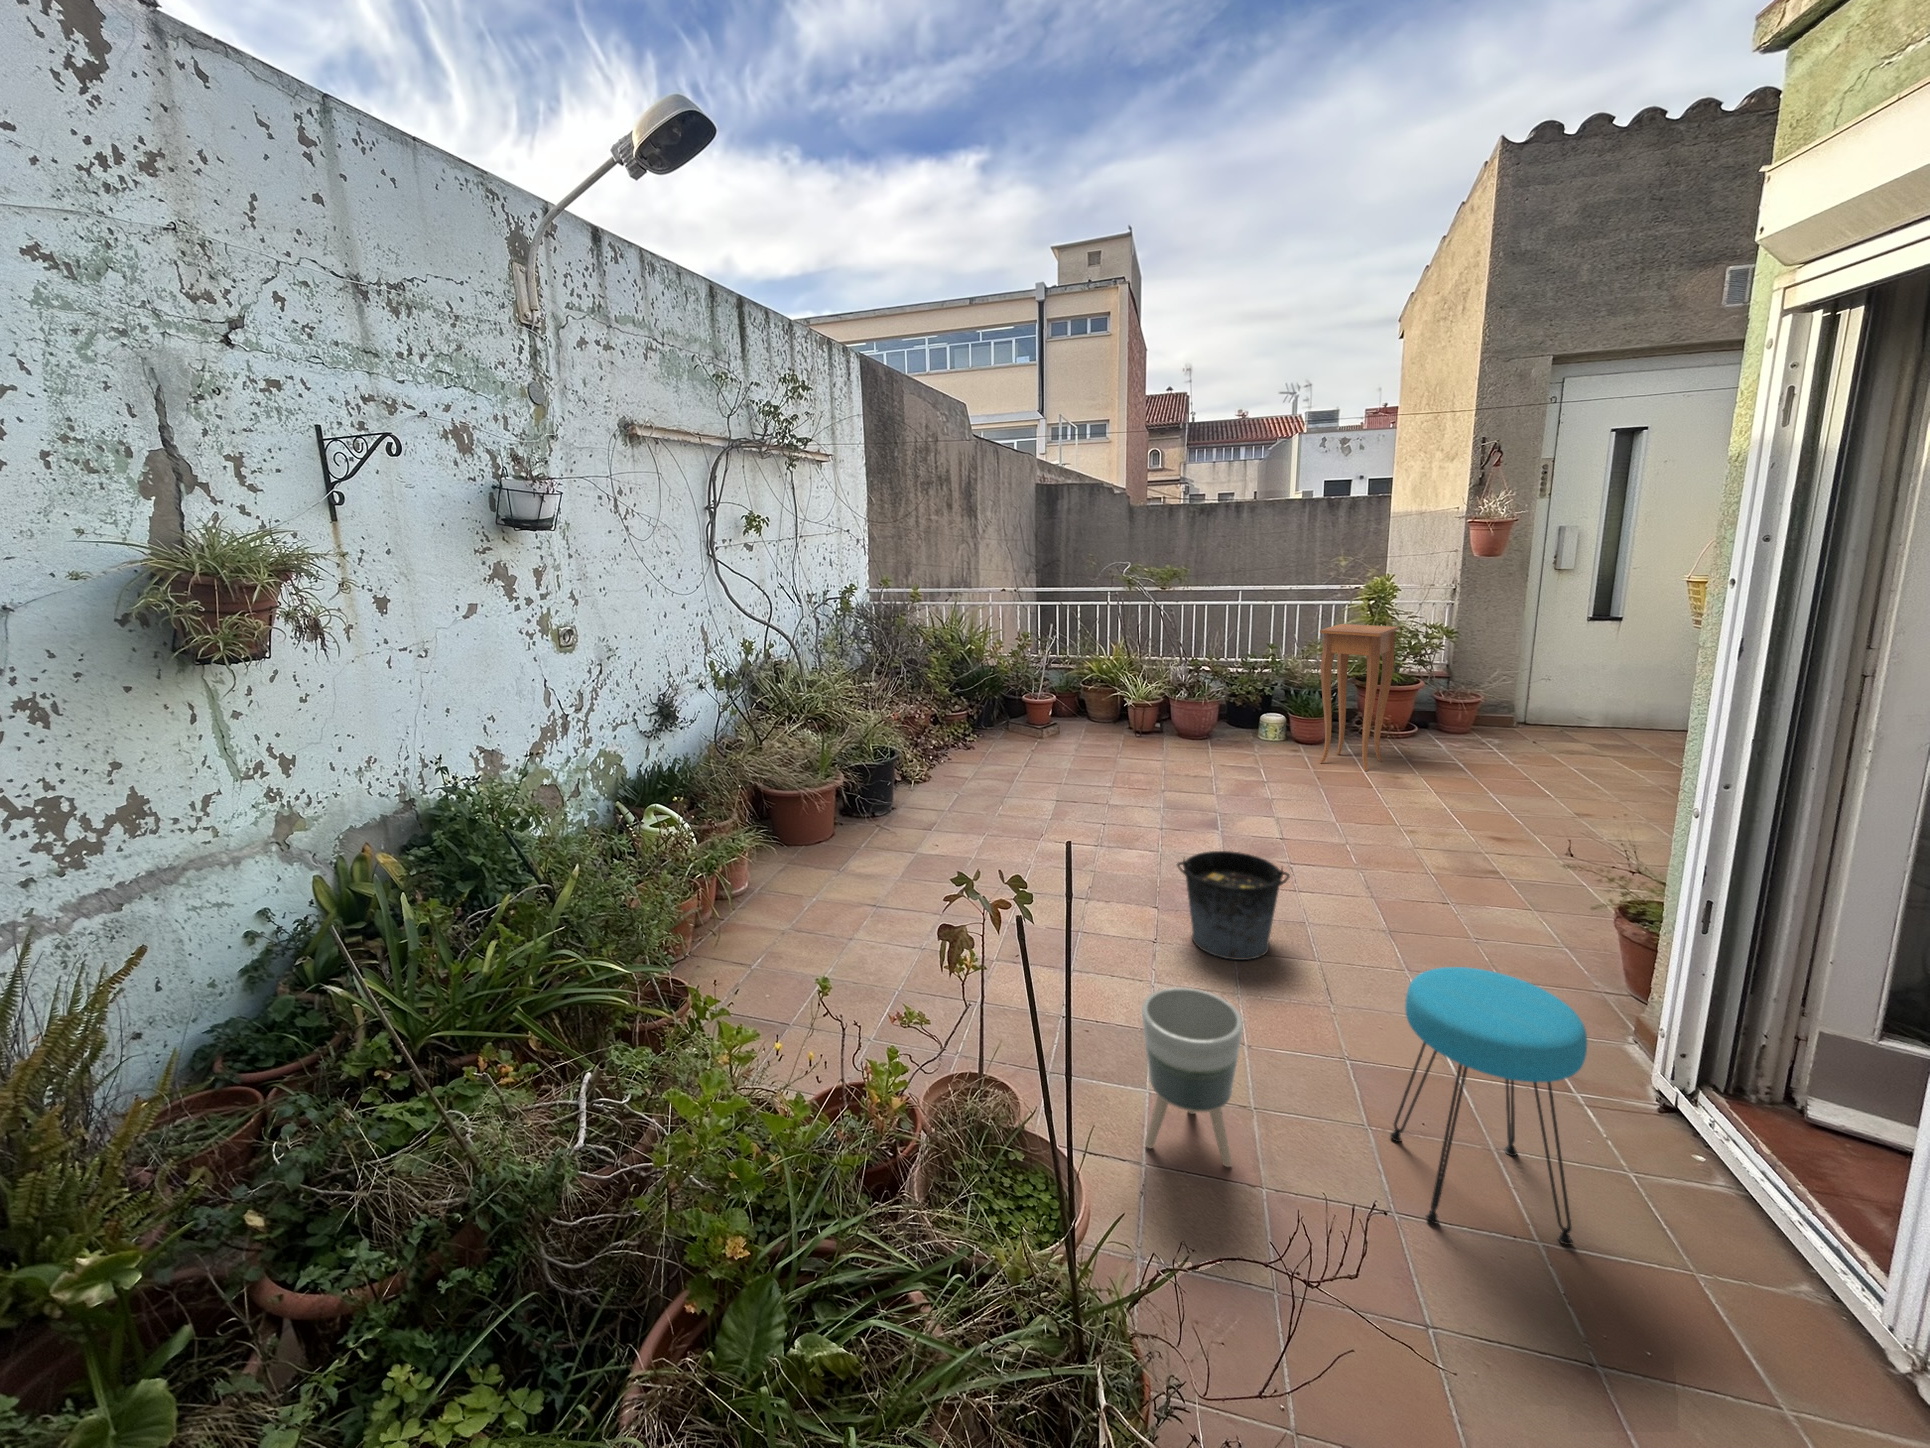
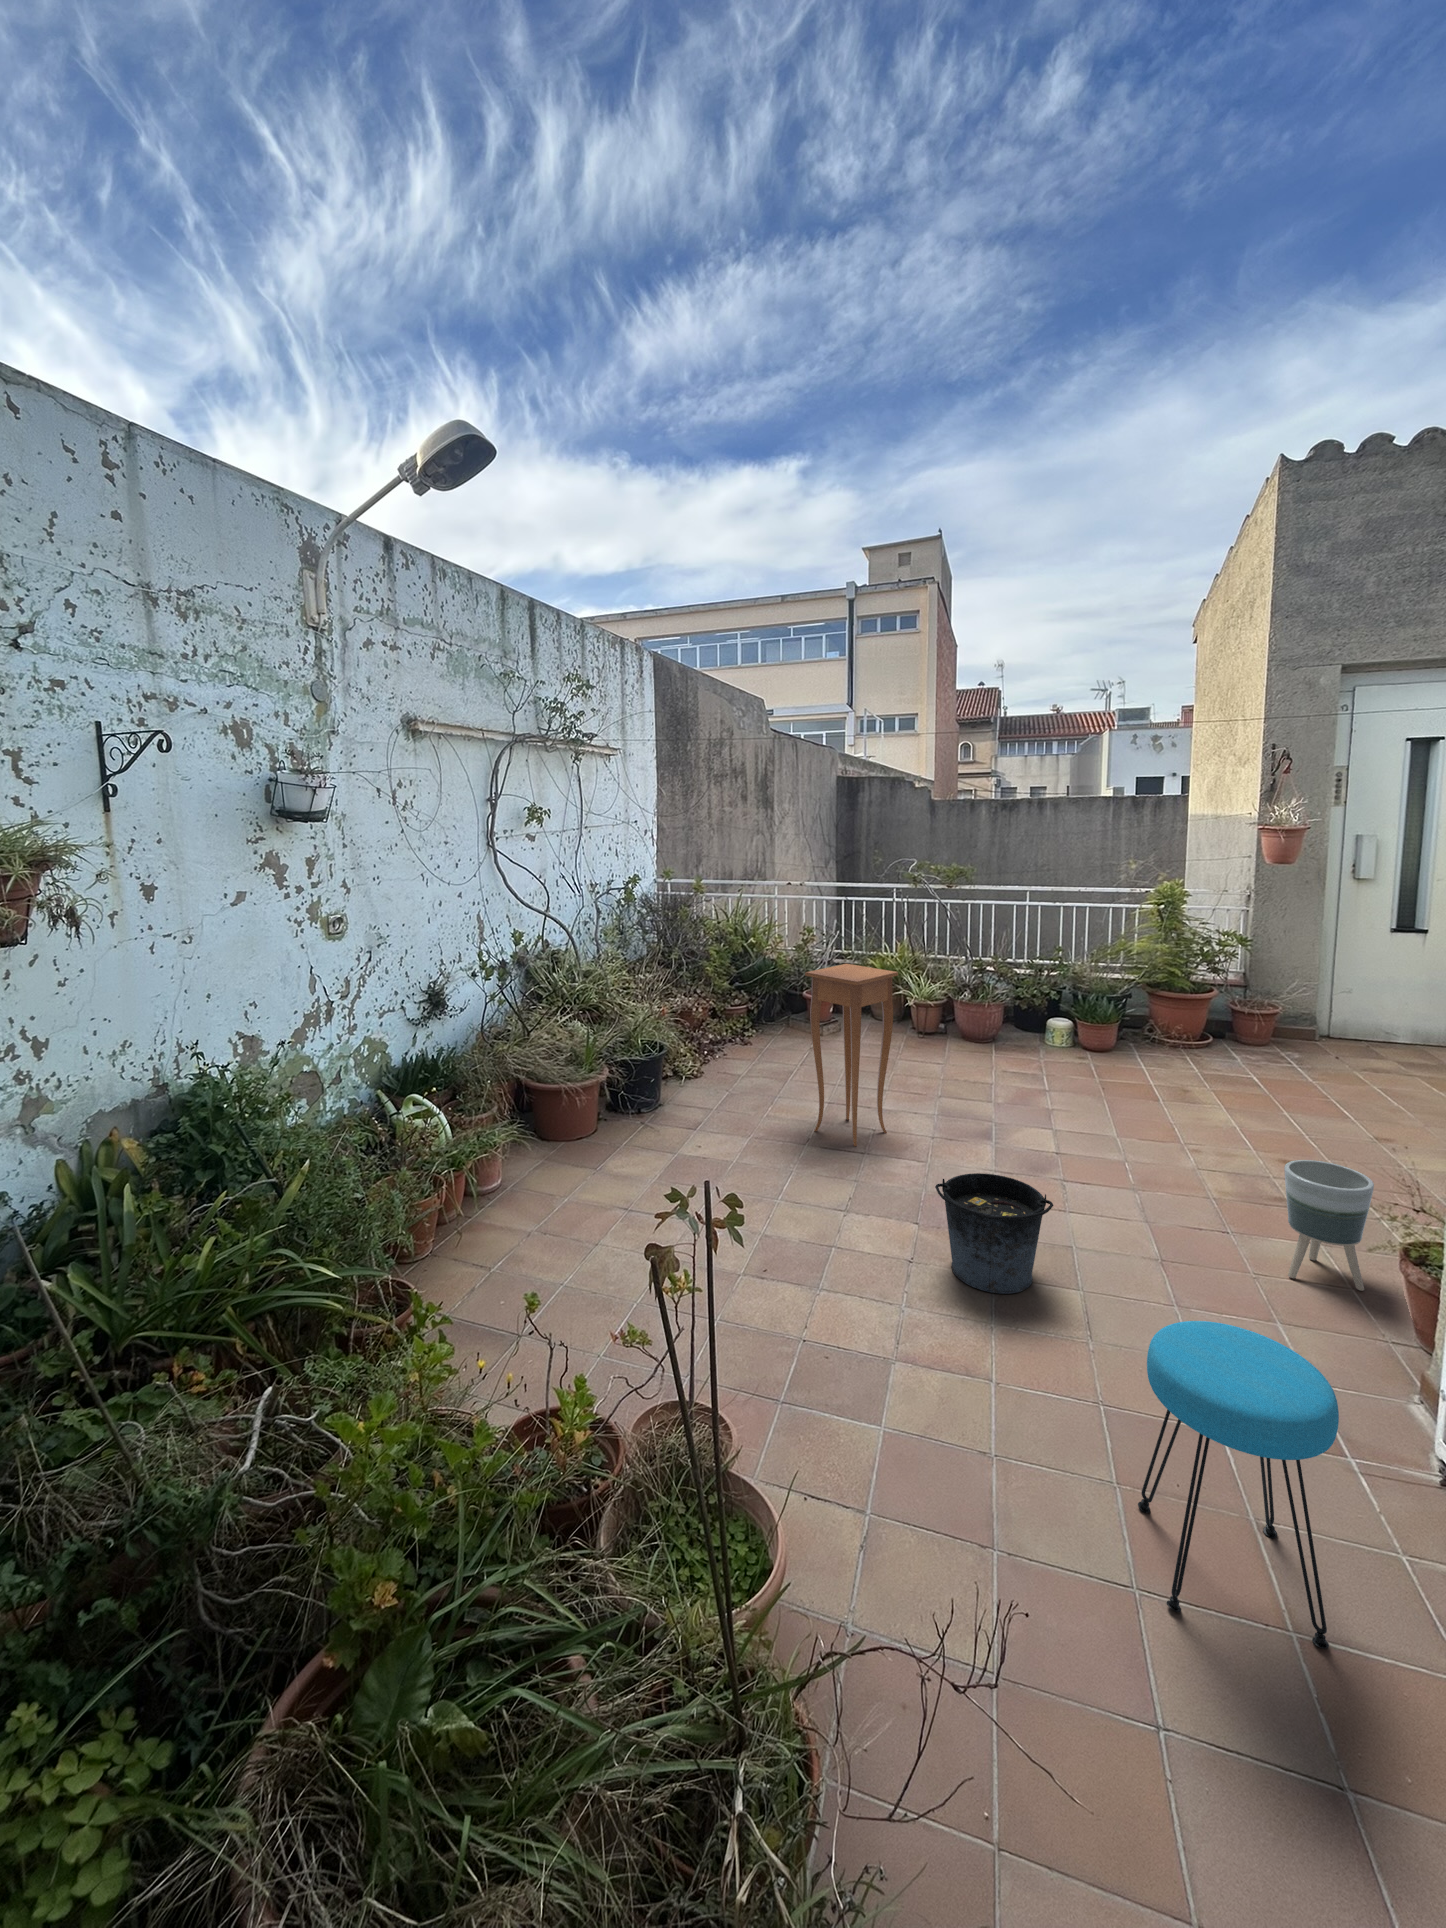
side table: present [1320,624,1399,771] -> present [805,964,898,1146]
planter: present [1142,987,1243,1167] -> present [1284,1160,1374,1291]

